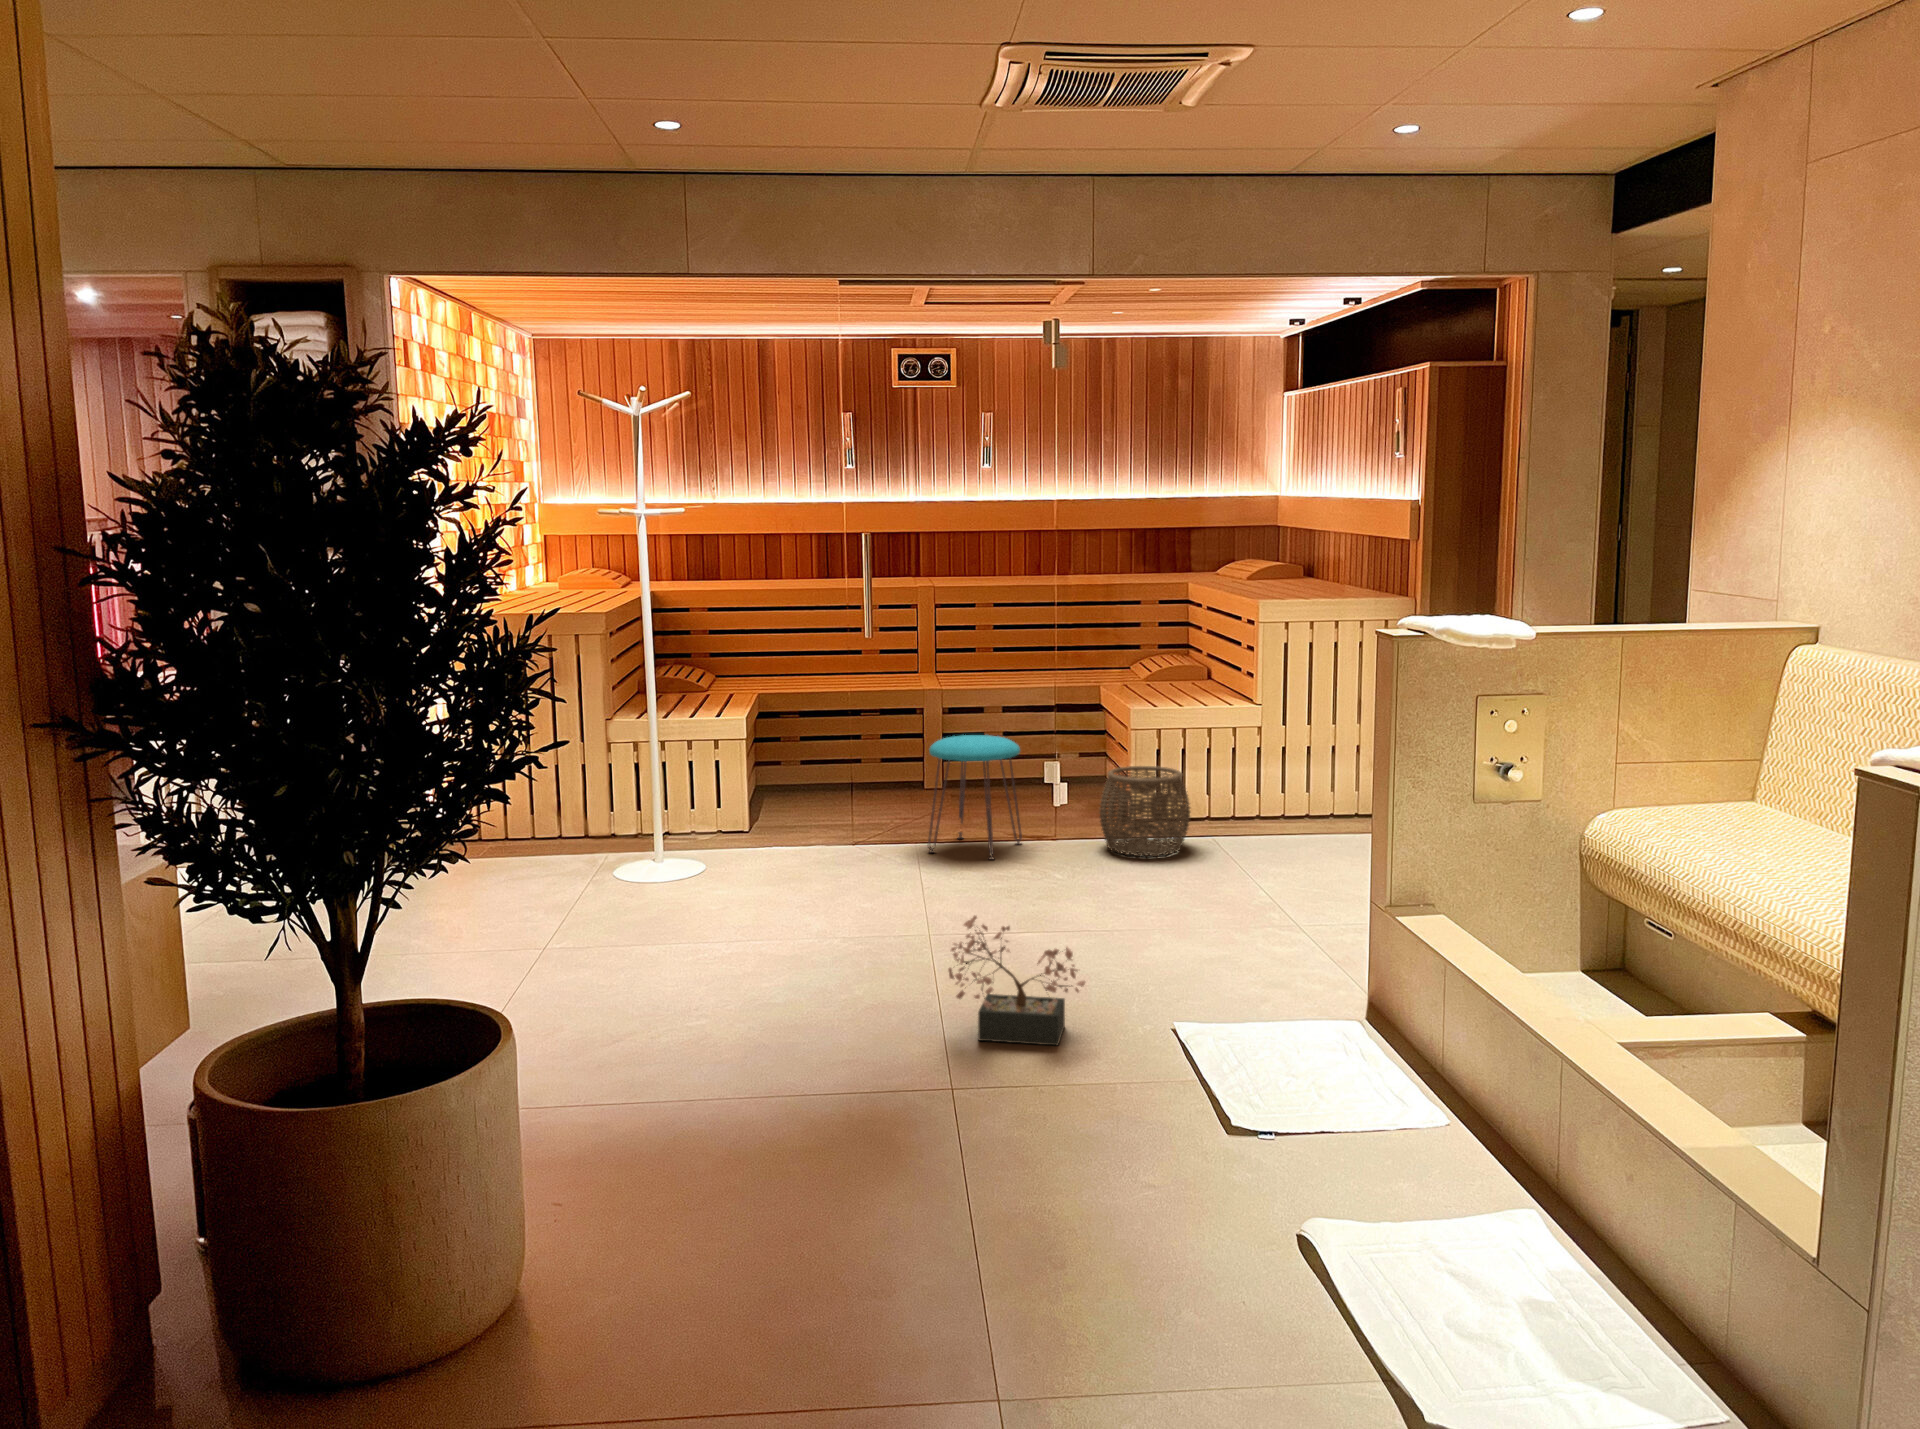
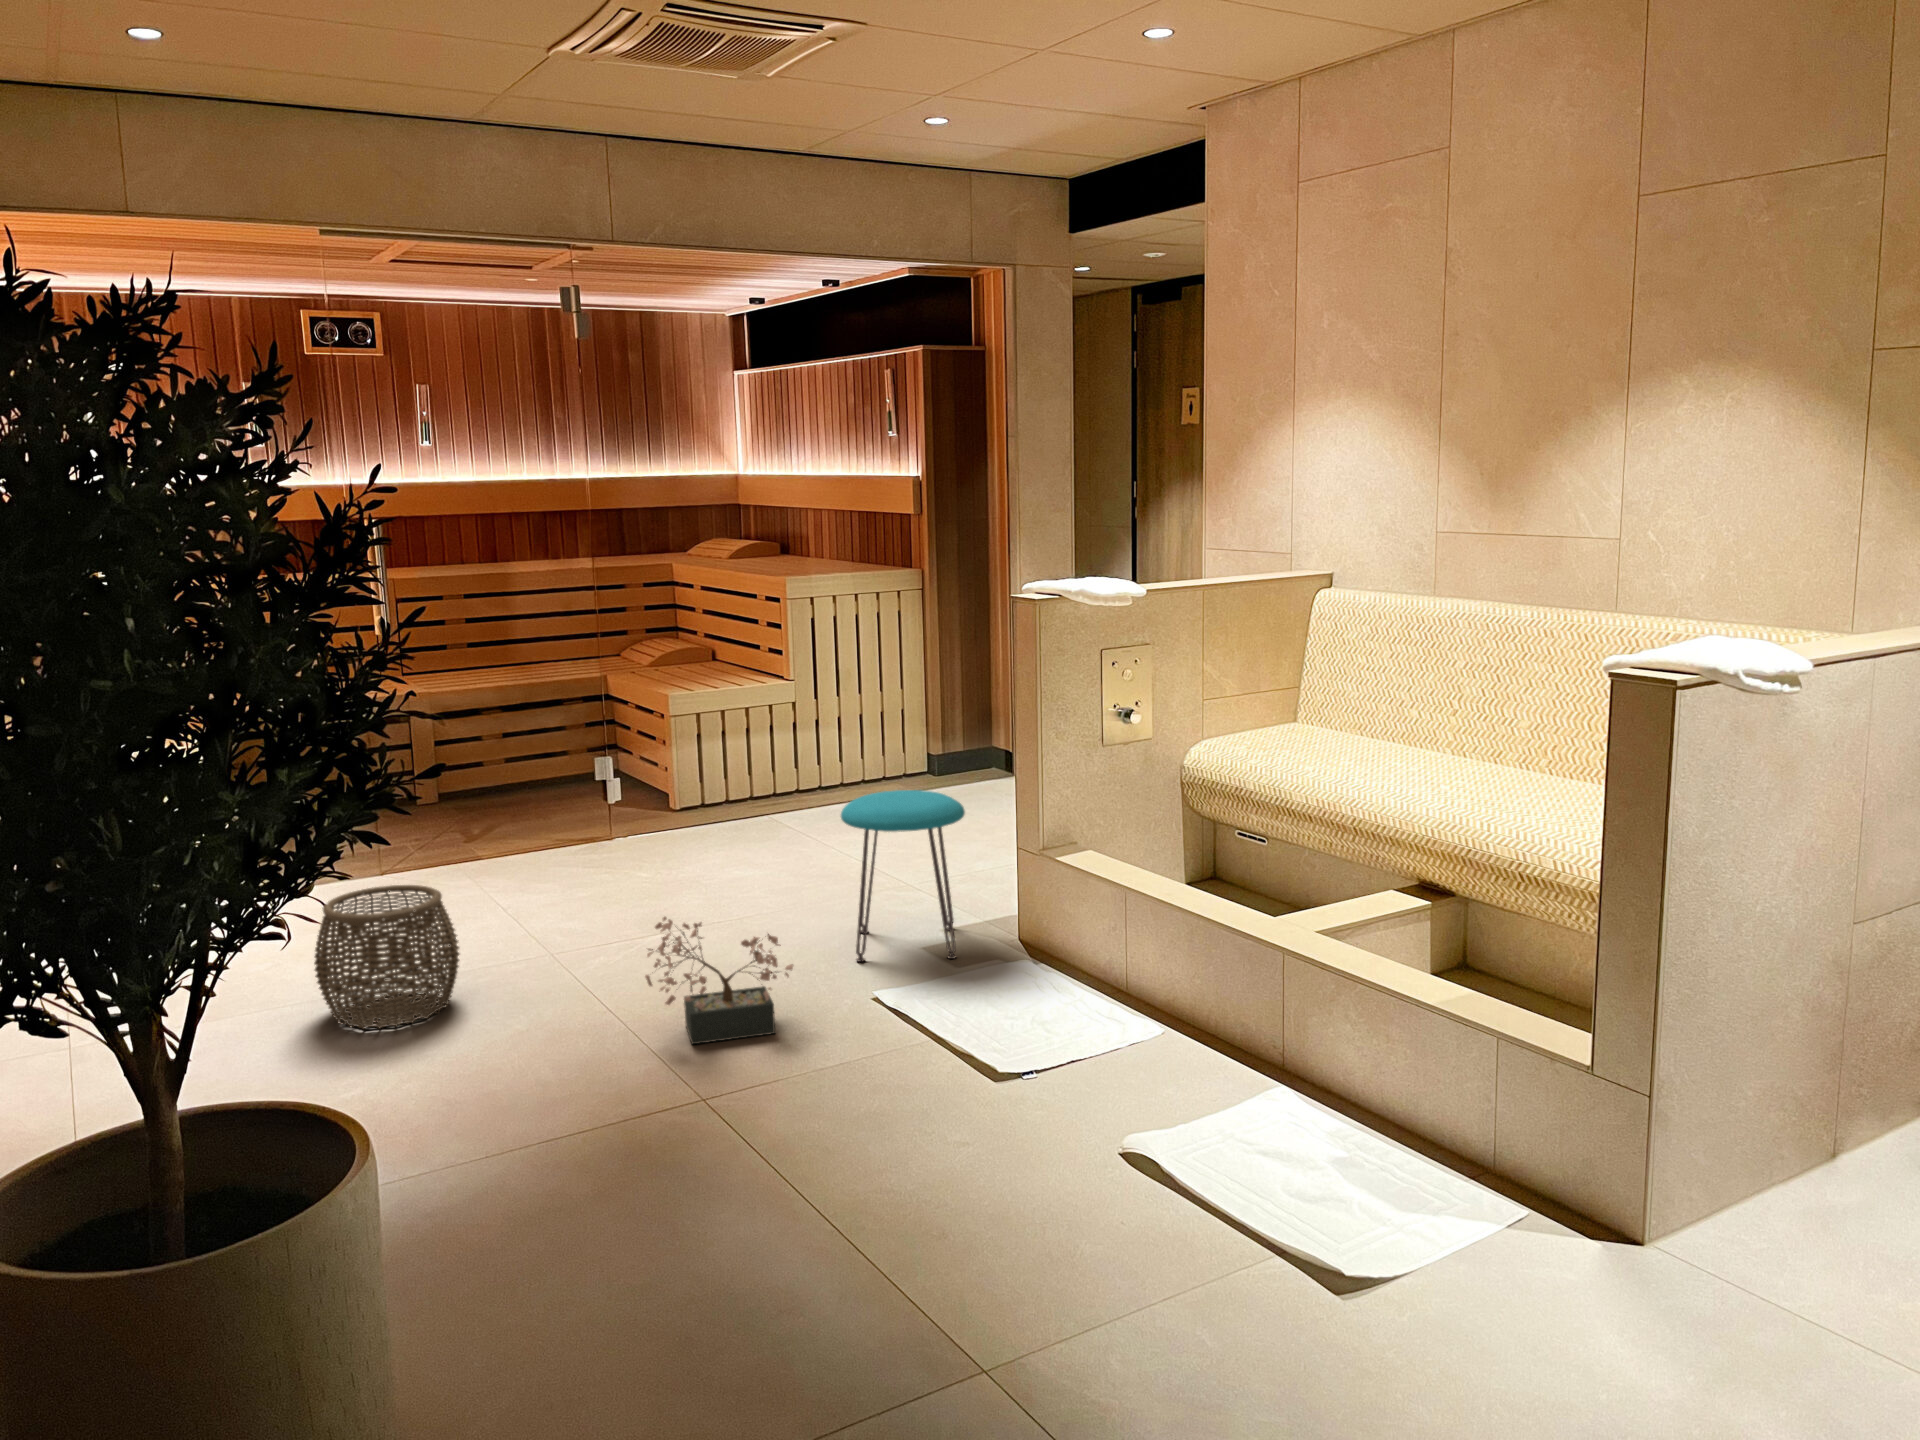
stool: present [928,735,1022,860] -> present [841,790,965,962]
woven basket: present [1099,766,1190,856] -> present [314,885,460,1029]

